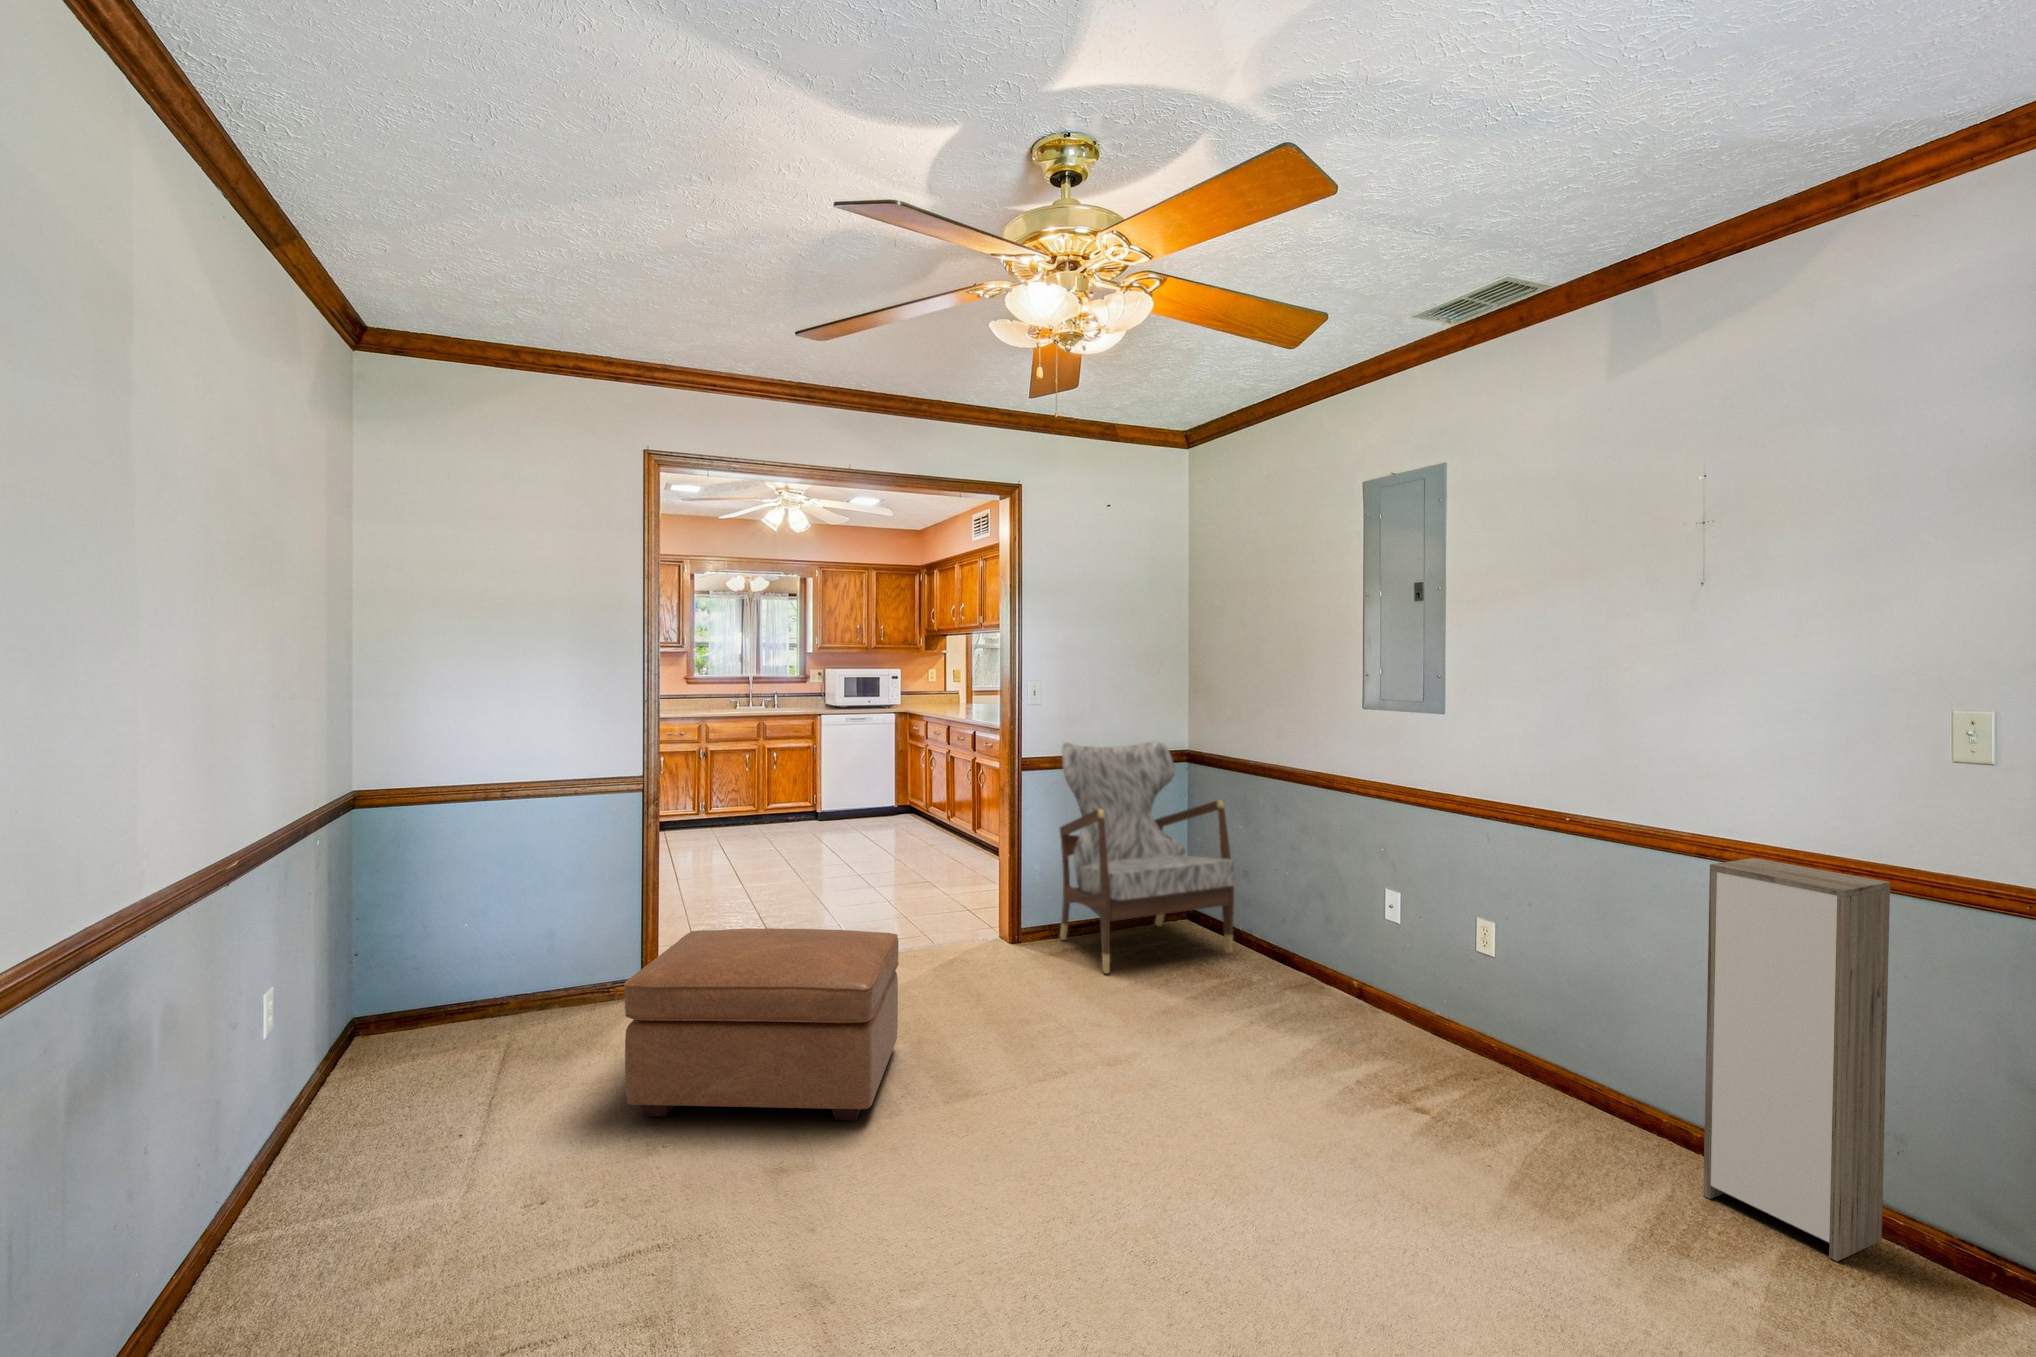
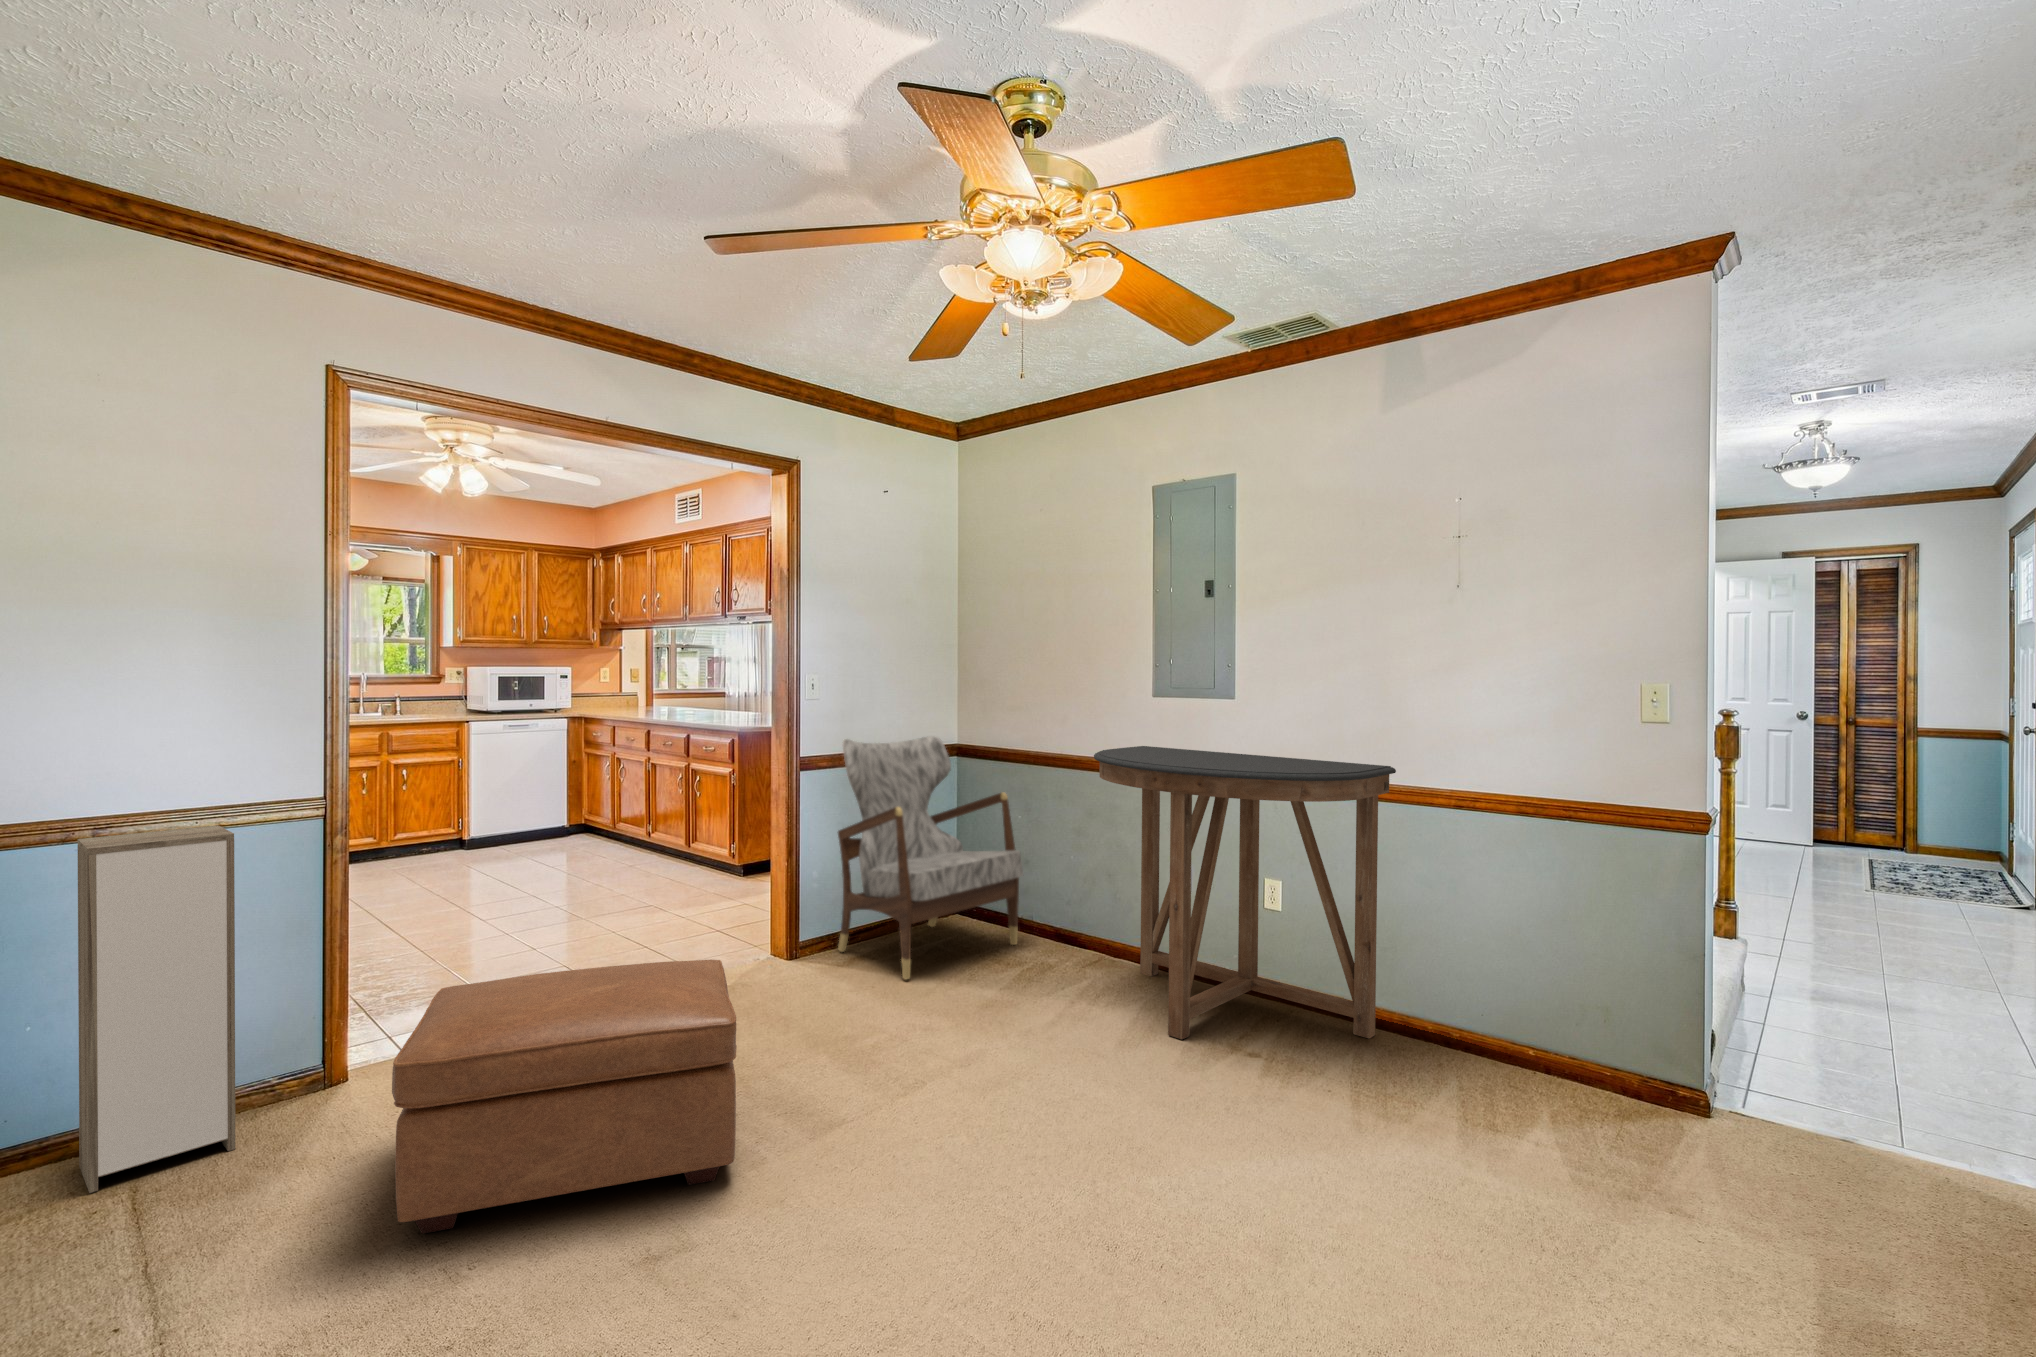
console table: none [1281,760,1618,1110] -> present [1094,746,1396,1039]
storage cabinet: present [1703,858,1890,1261] -> present [78,825,235,1193]

